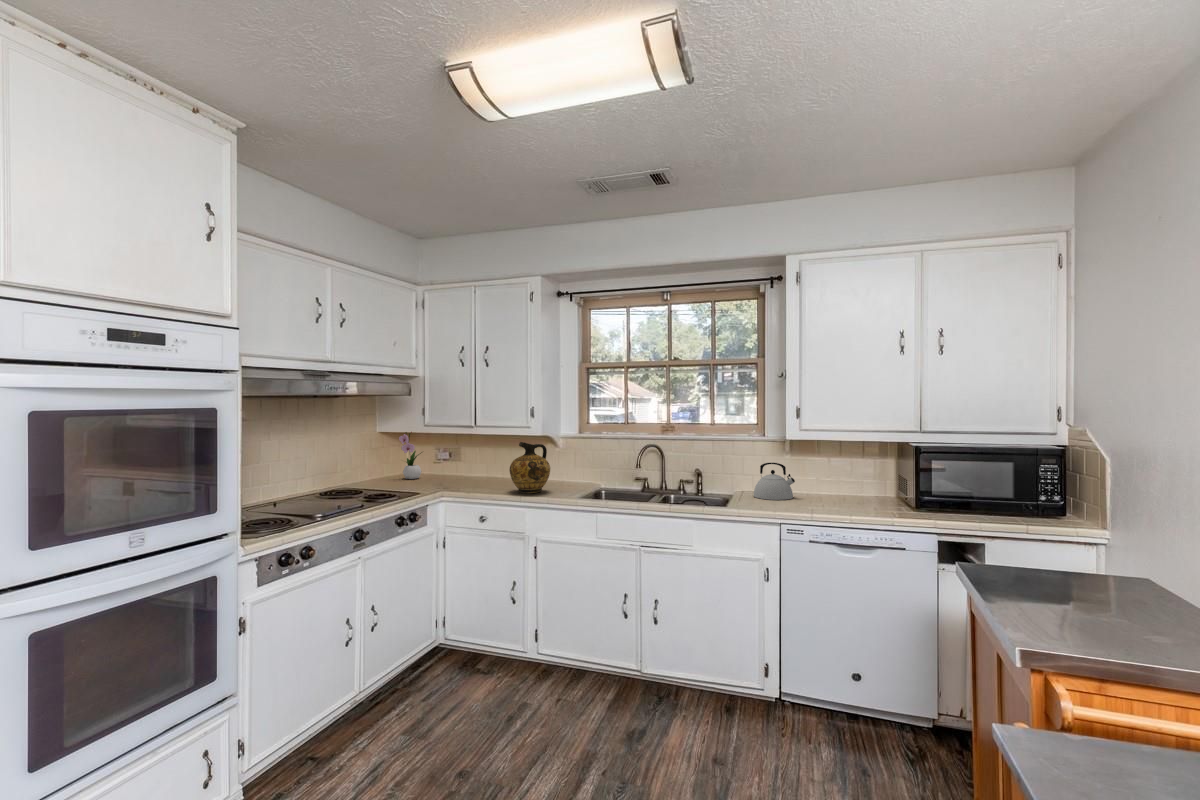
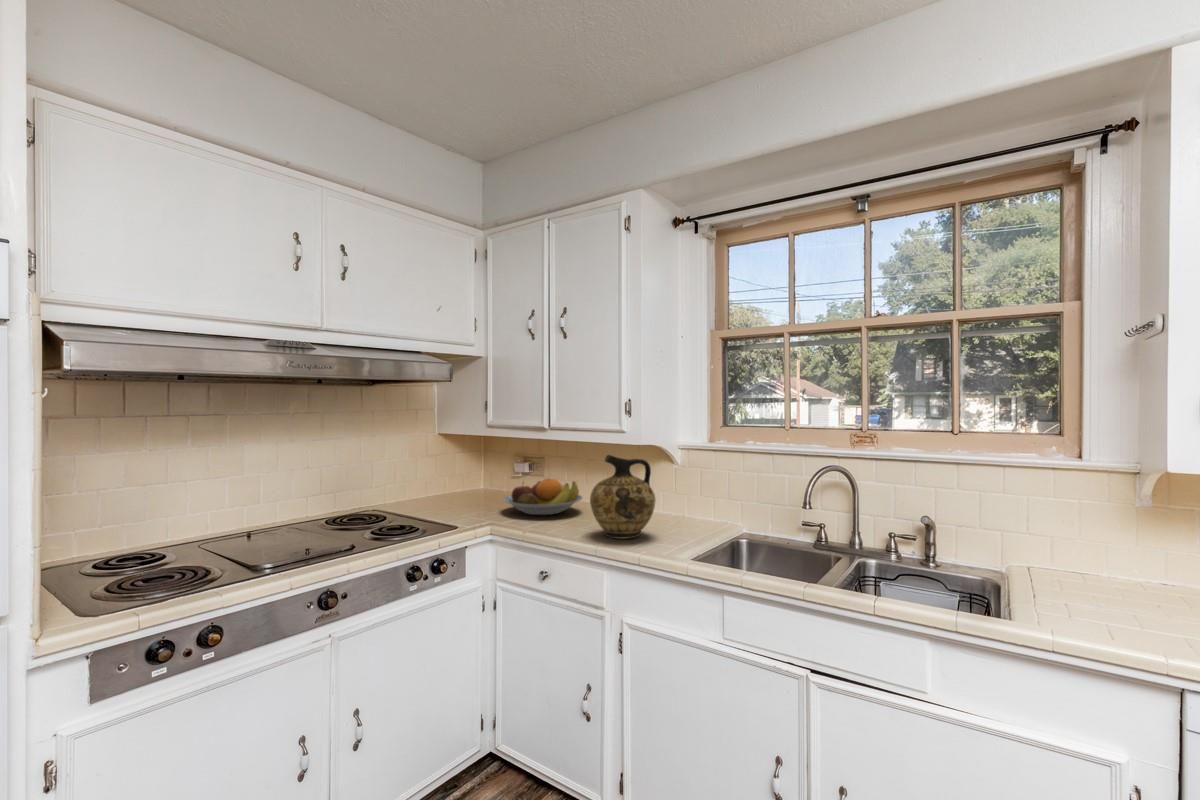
flower arrangement: present [399,432,422,479] -> none [458,428,492,501]
fruit bowl: none [440,460,495,485] -> present [503,478,582,515]
kettle: present [753,463,795,500] -> none [1057,516,1170,602]

